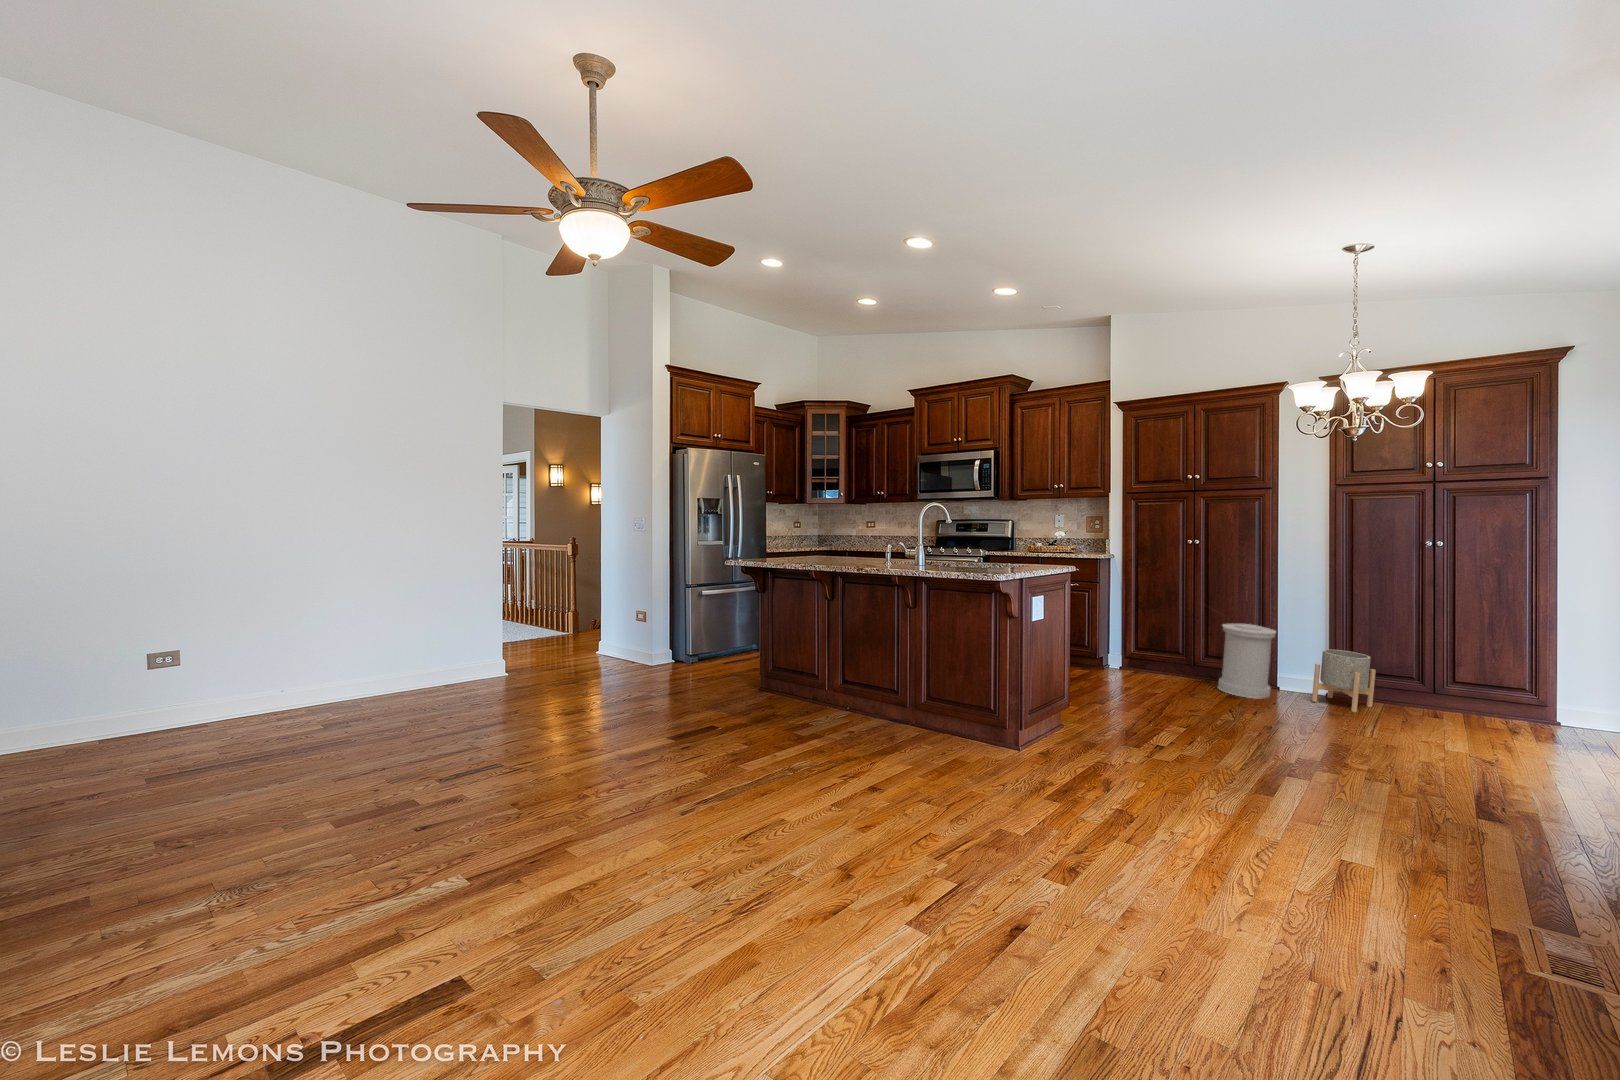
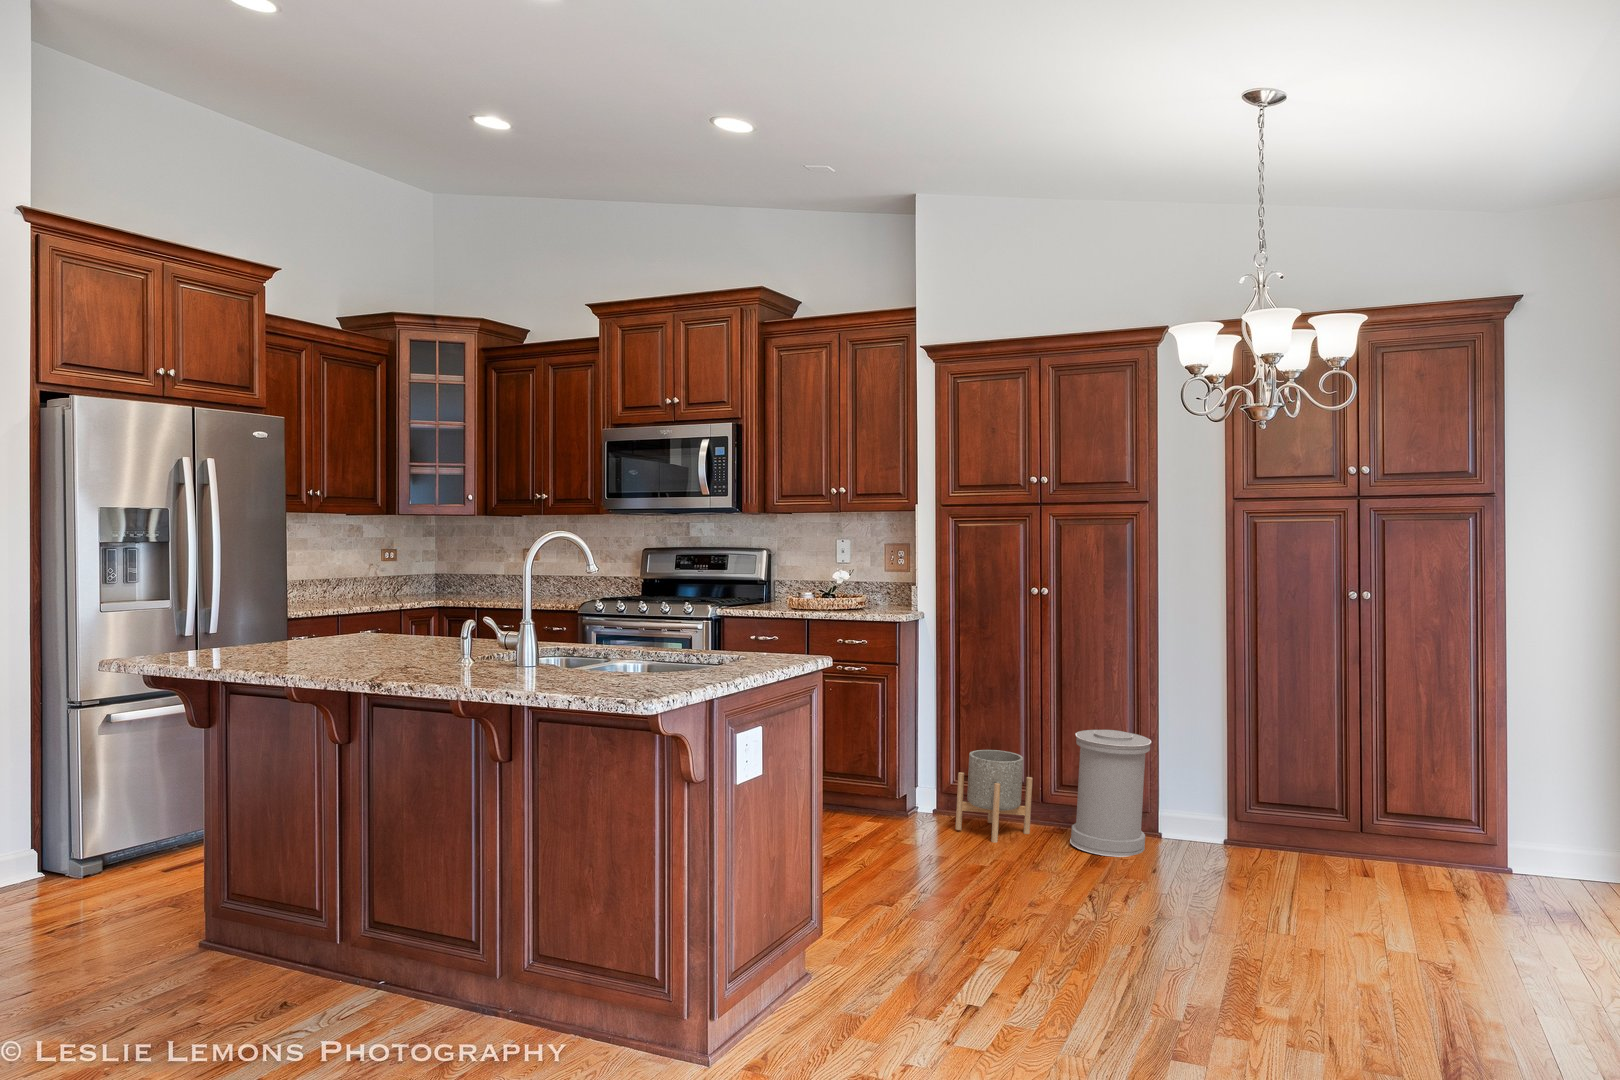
planter: present [1312,649,1376,712] -> present [956,750,1032,843]

